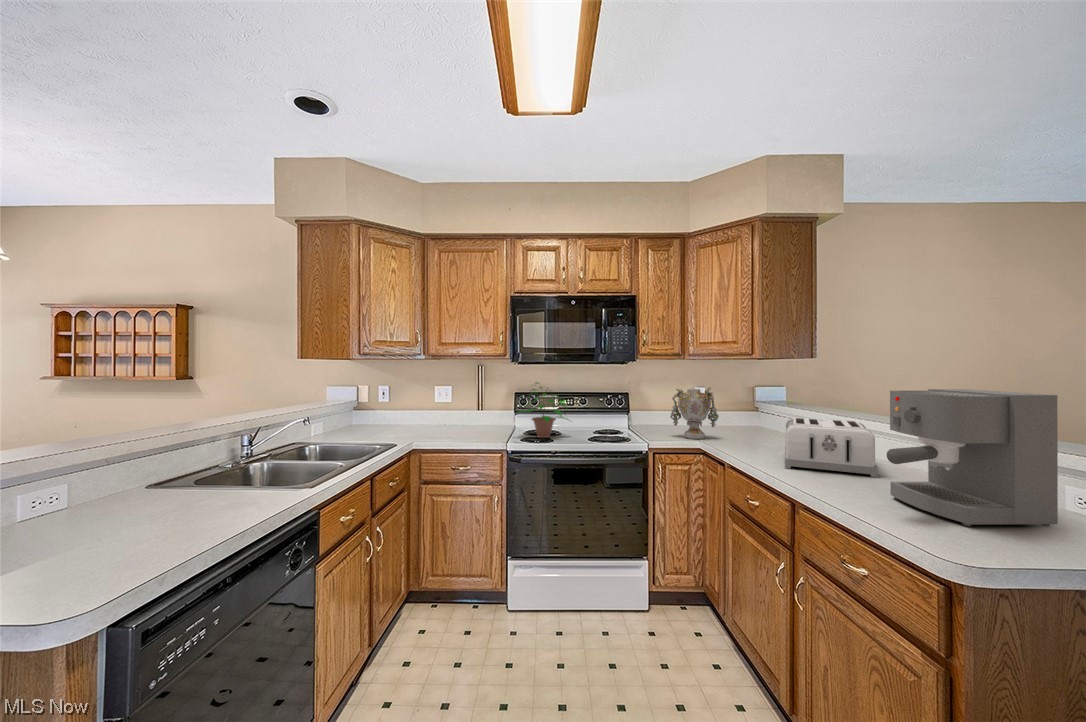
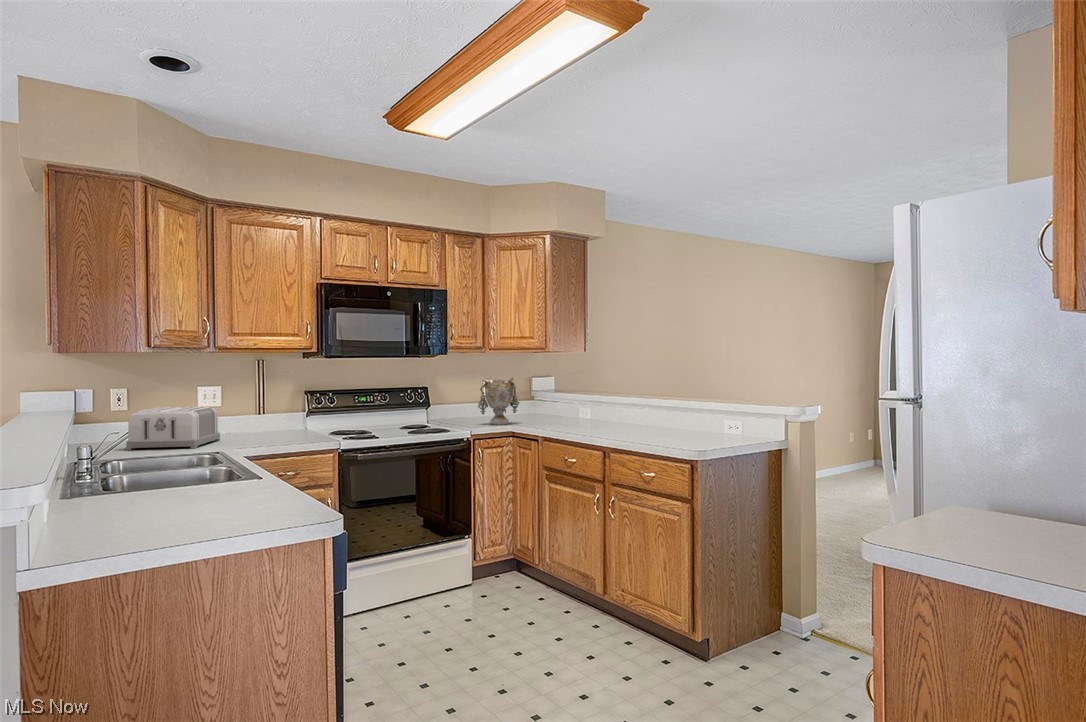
potted plant: present [520,382,568,438] -> none [336,376,395,435]
coffee maker: present [887,389,1058,527] -> none [658,369,728,441]
toaster: present [785,418,878,478] -> present [126,407,220,450]

